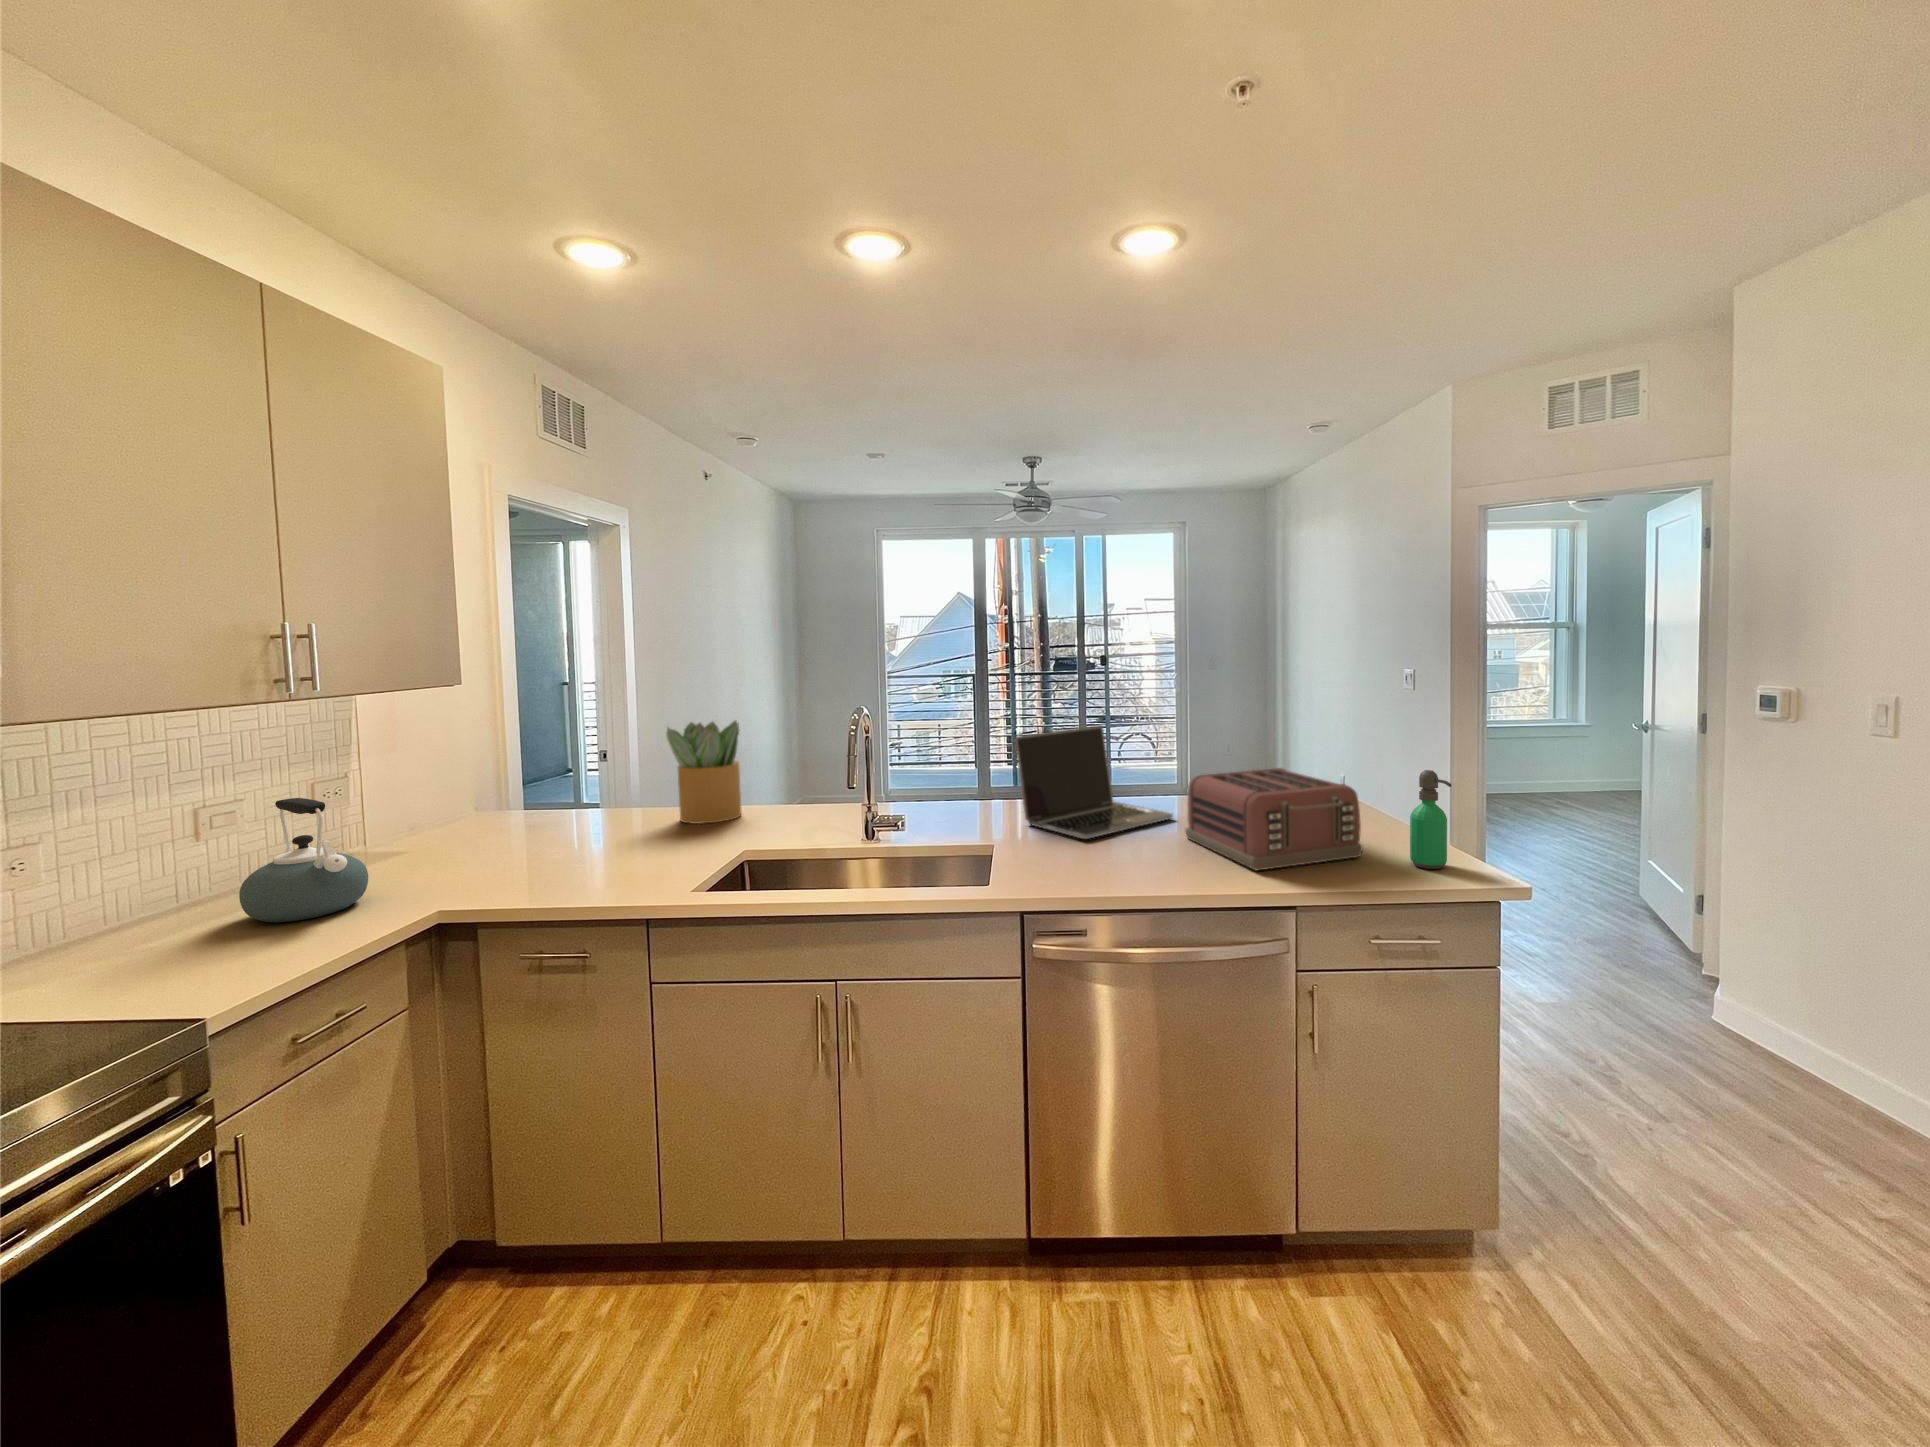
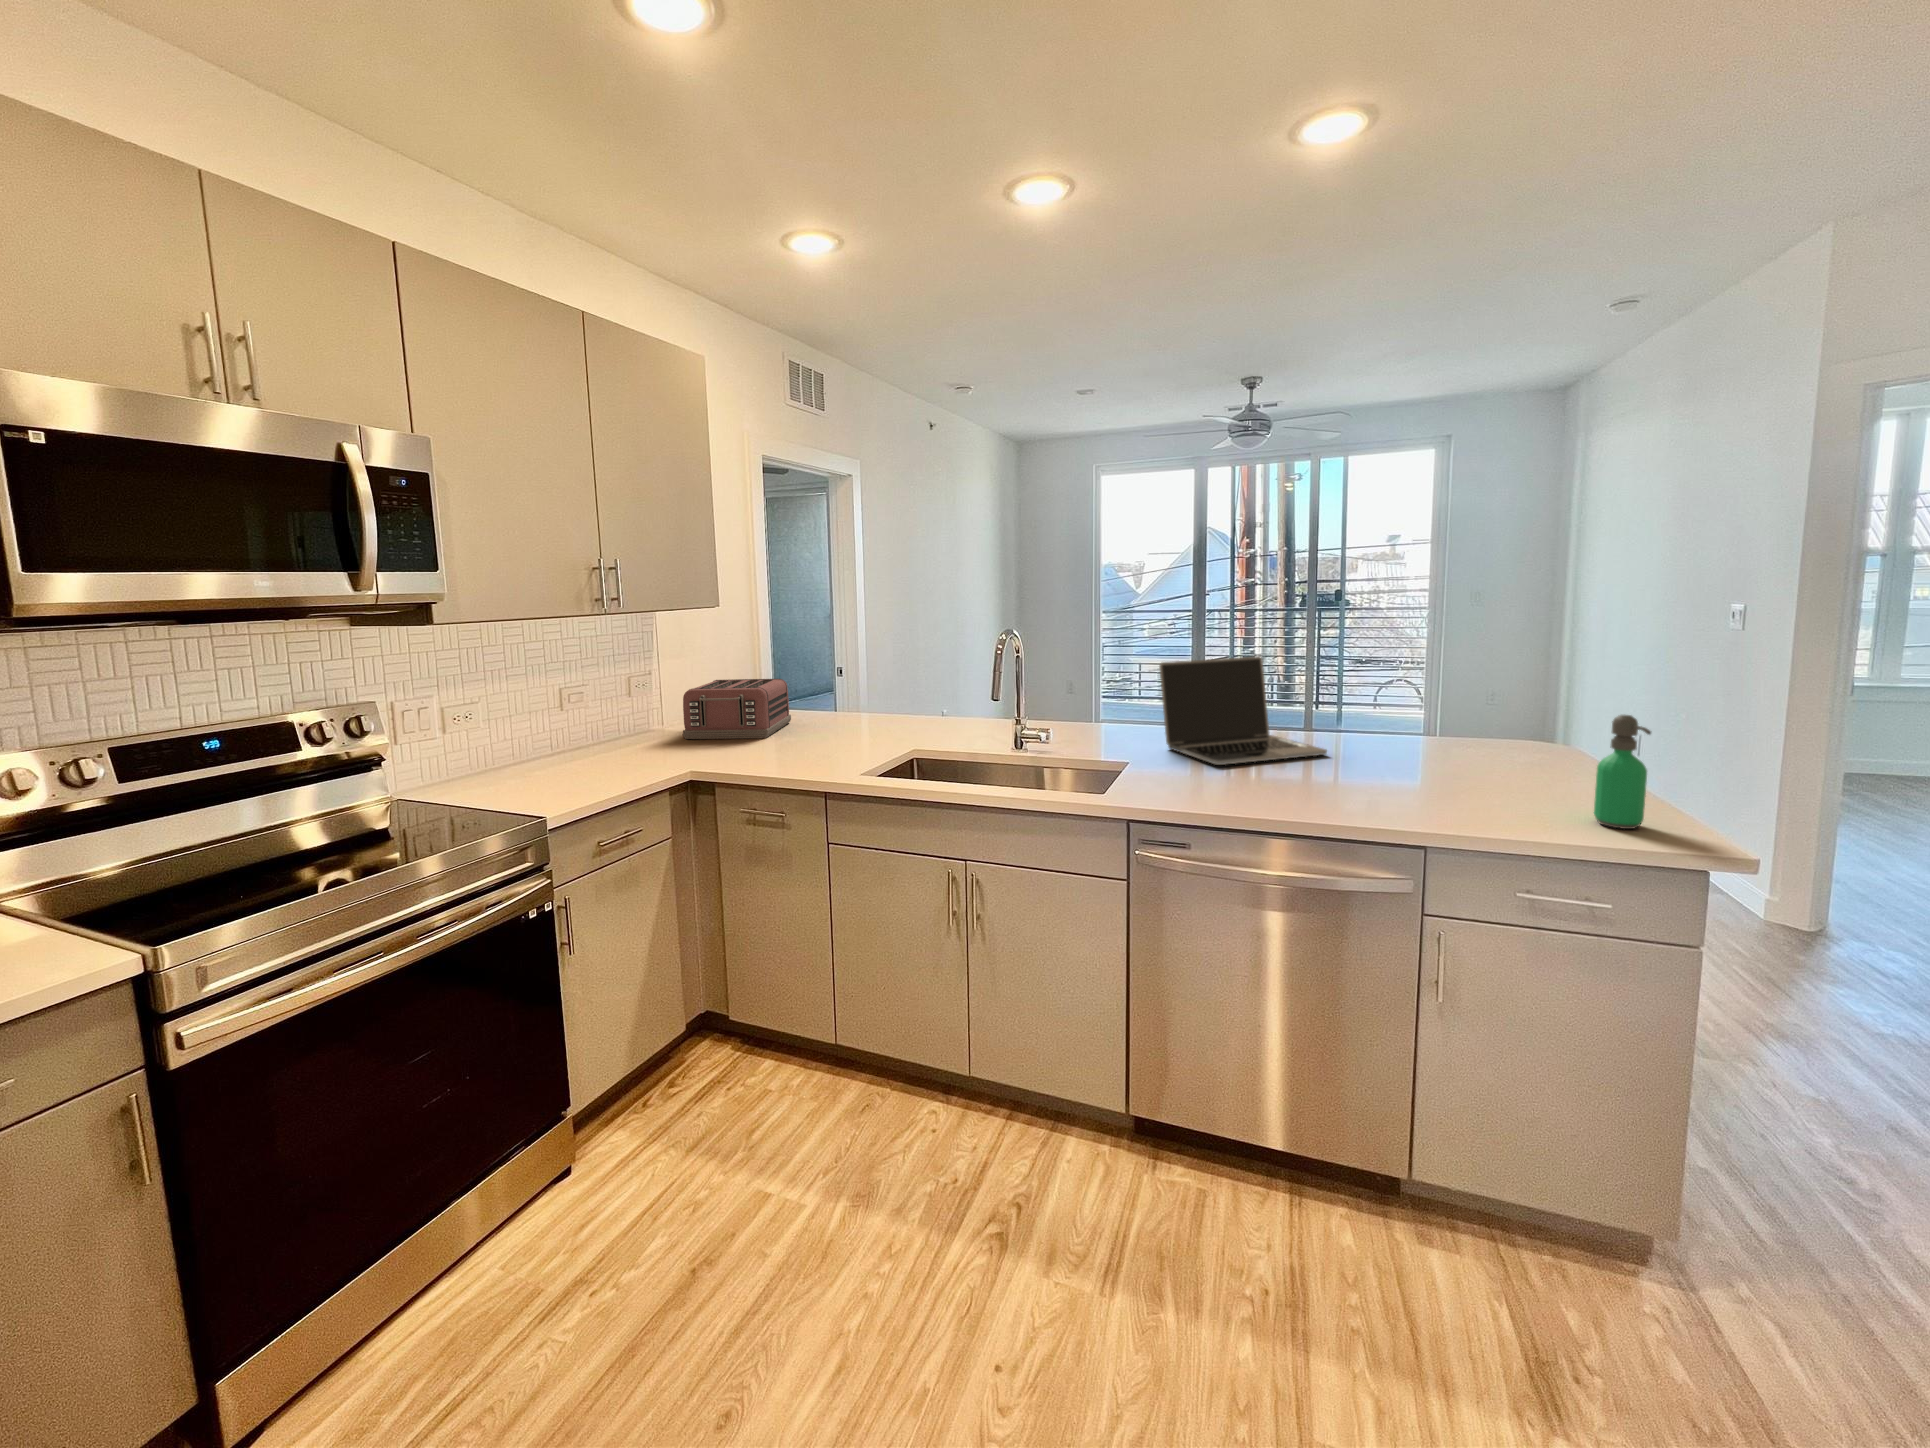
potted plant: present [666,721,741,824] -> none [862,641,922,727]
toaster: present [1186,768,1362,870] -> present [683,679,791,739]
kettle: present [239,798,368,922] -> none [579,683,652,767]

